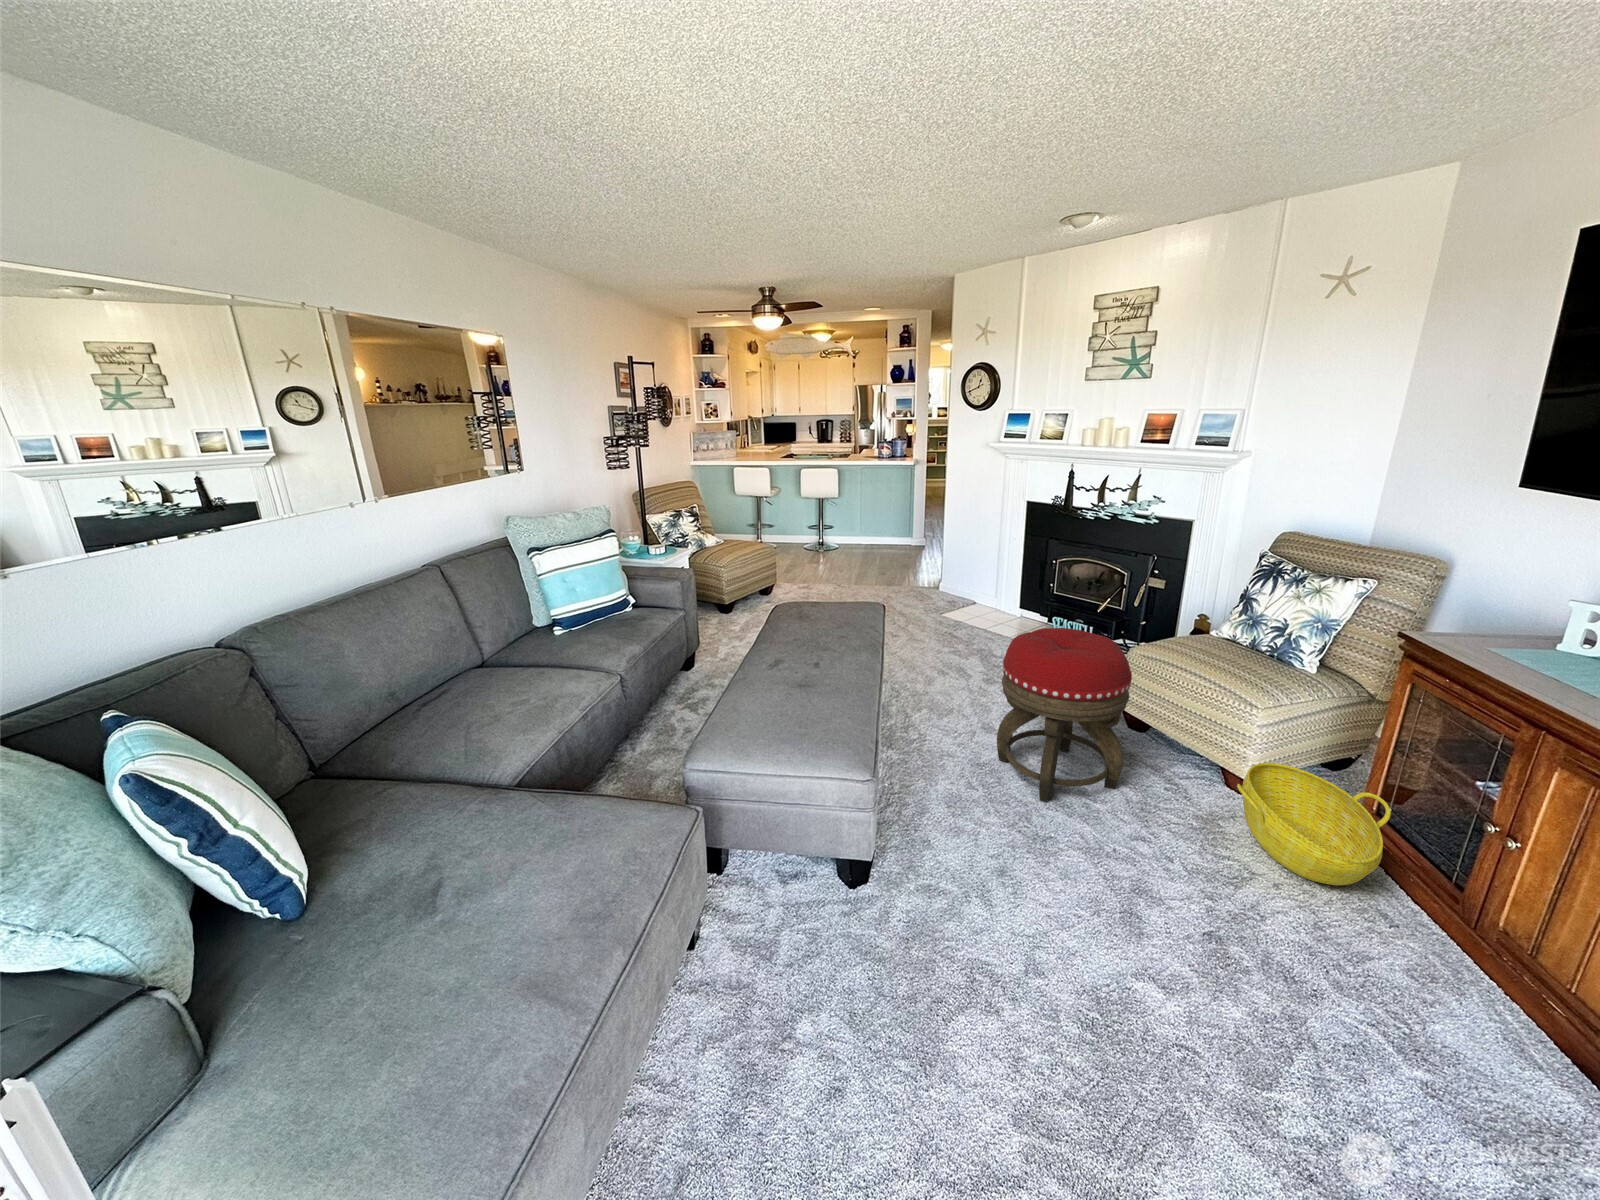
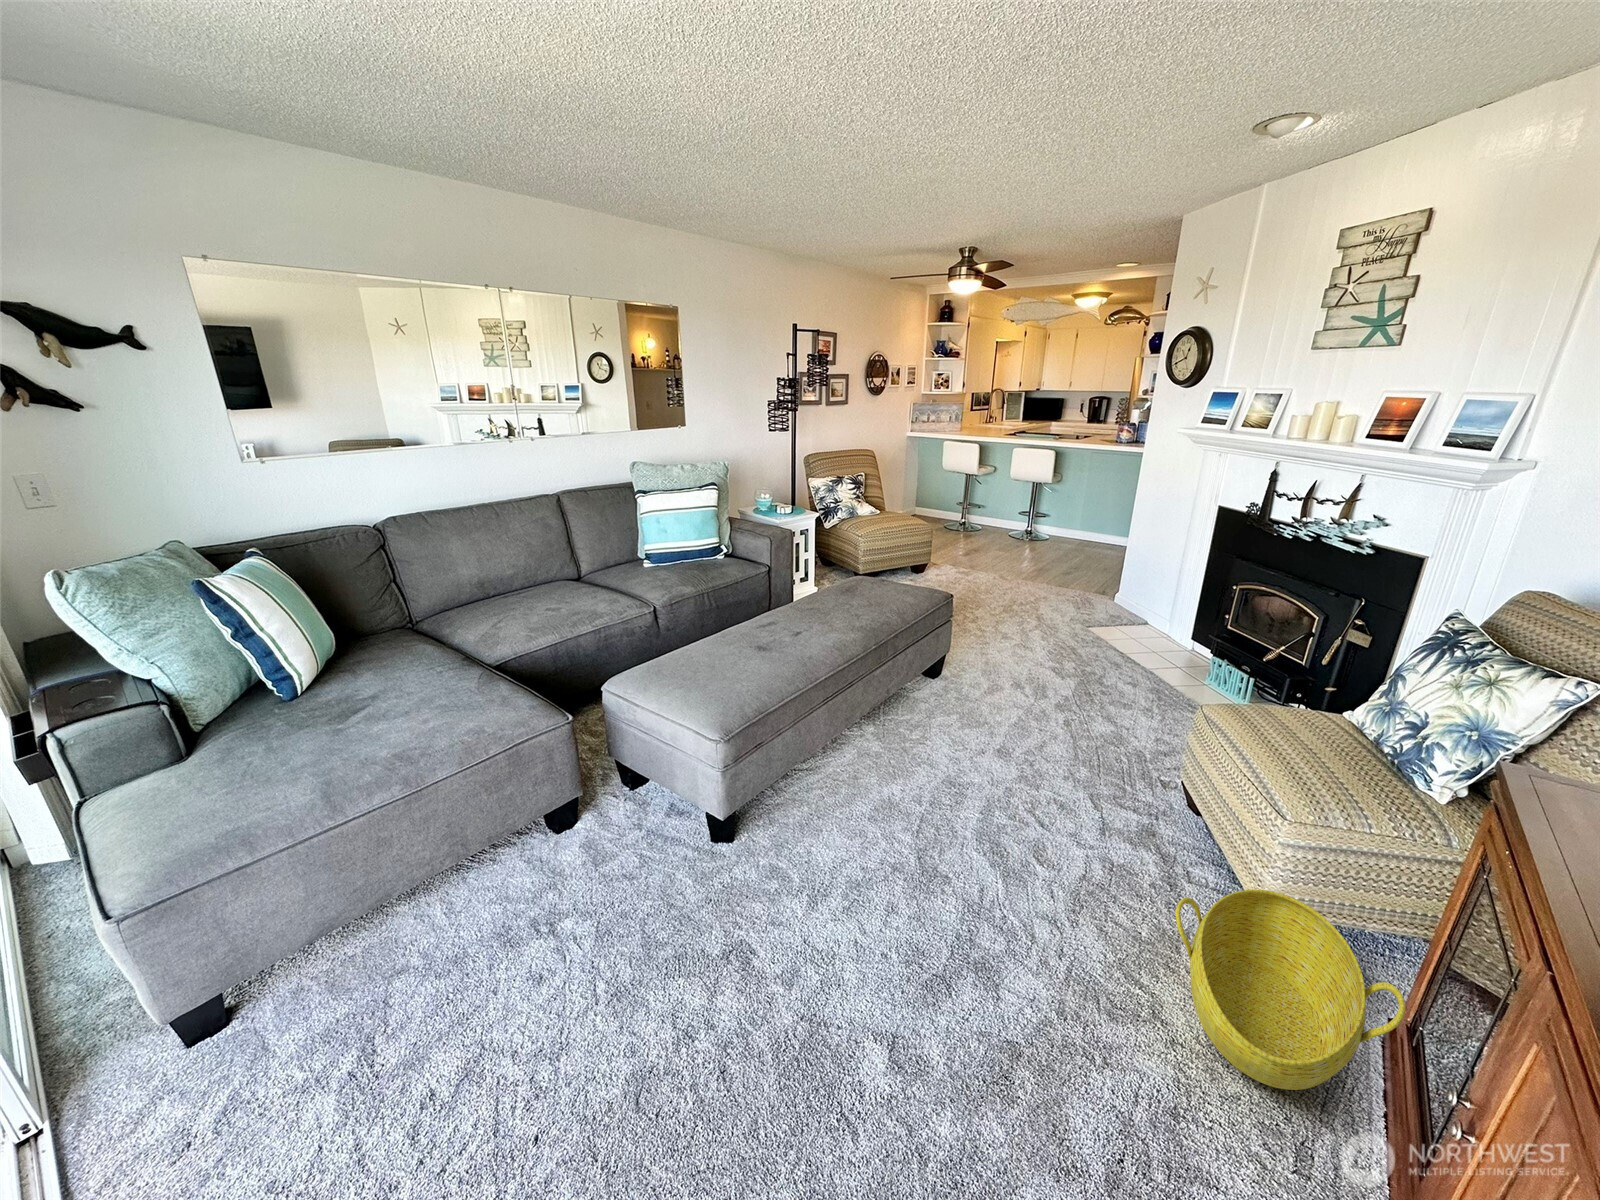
footstool: present [997,628,1132,802] -> none [966,646,1122,856]

